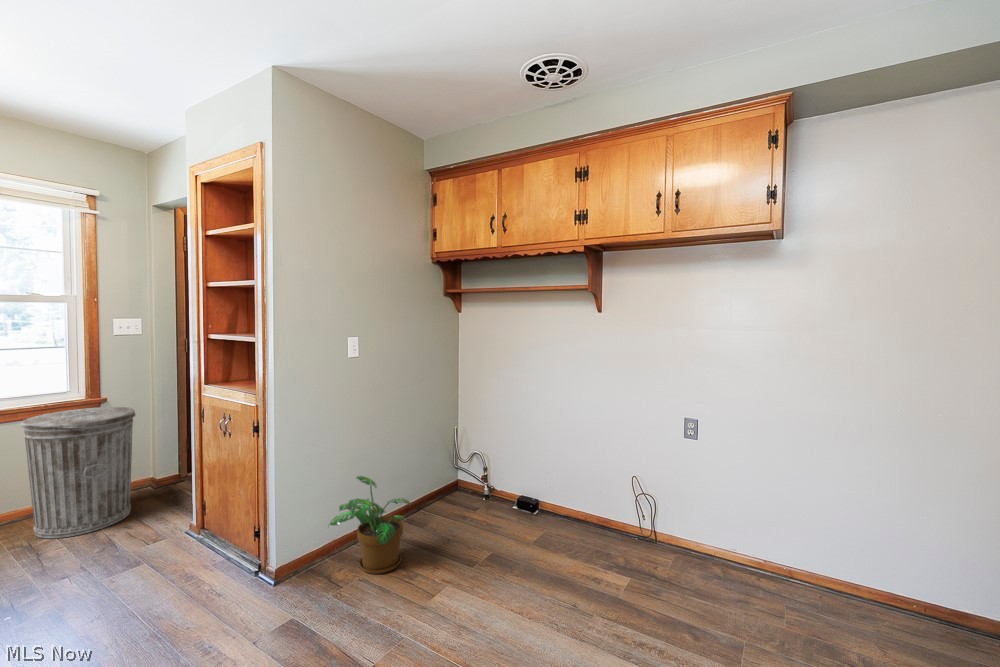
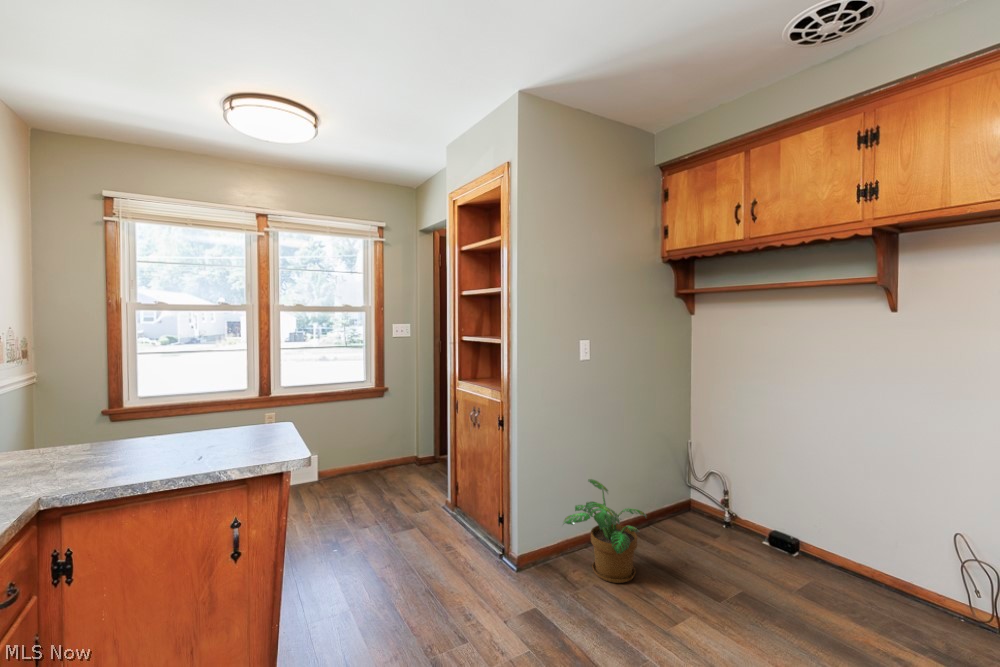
trash can: present [21,407,135,538] -> none [340,395,407,494]

